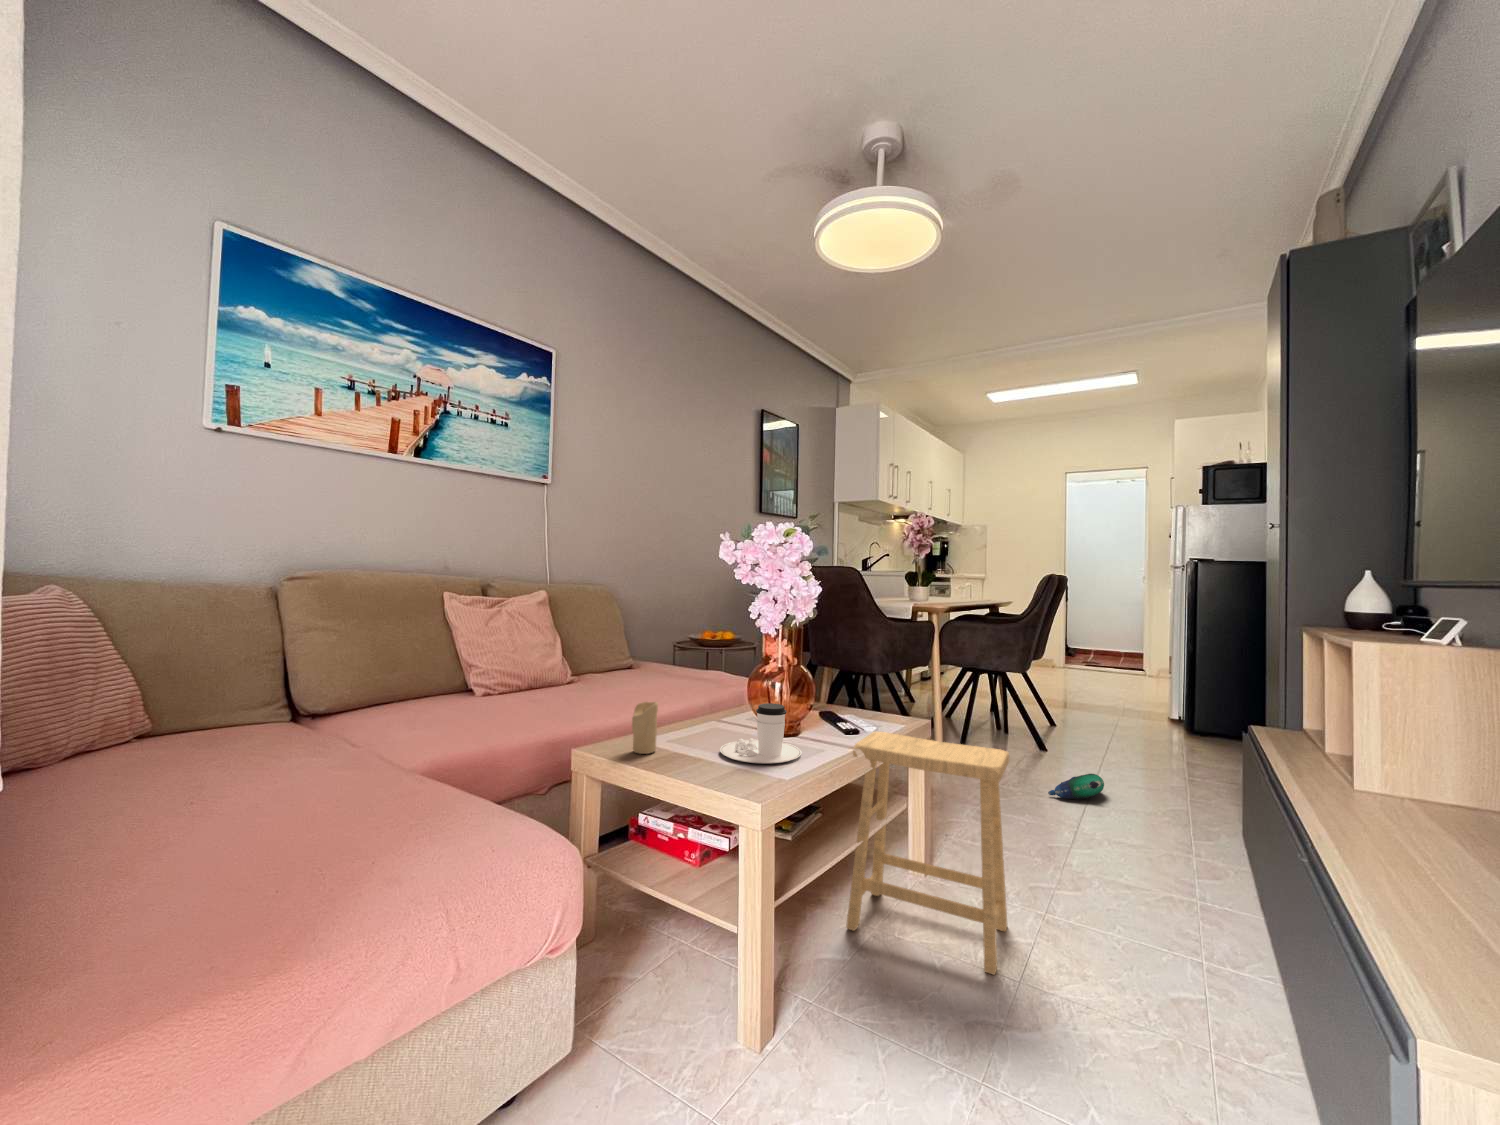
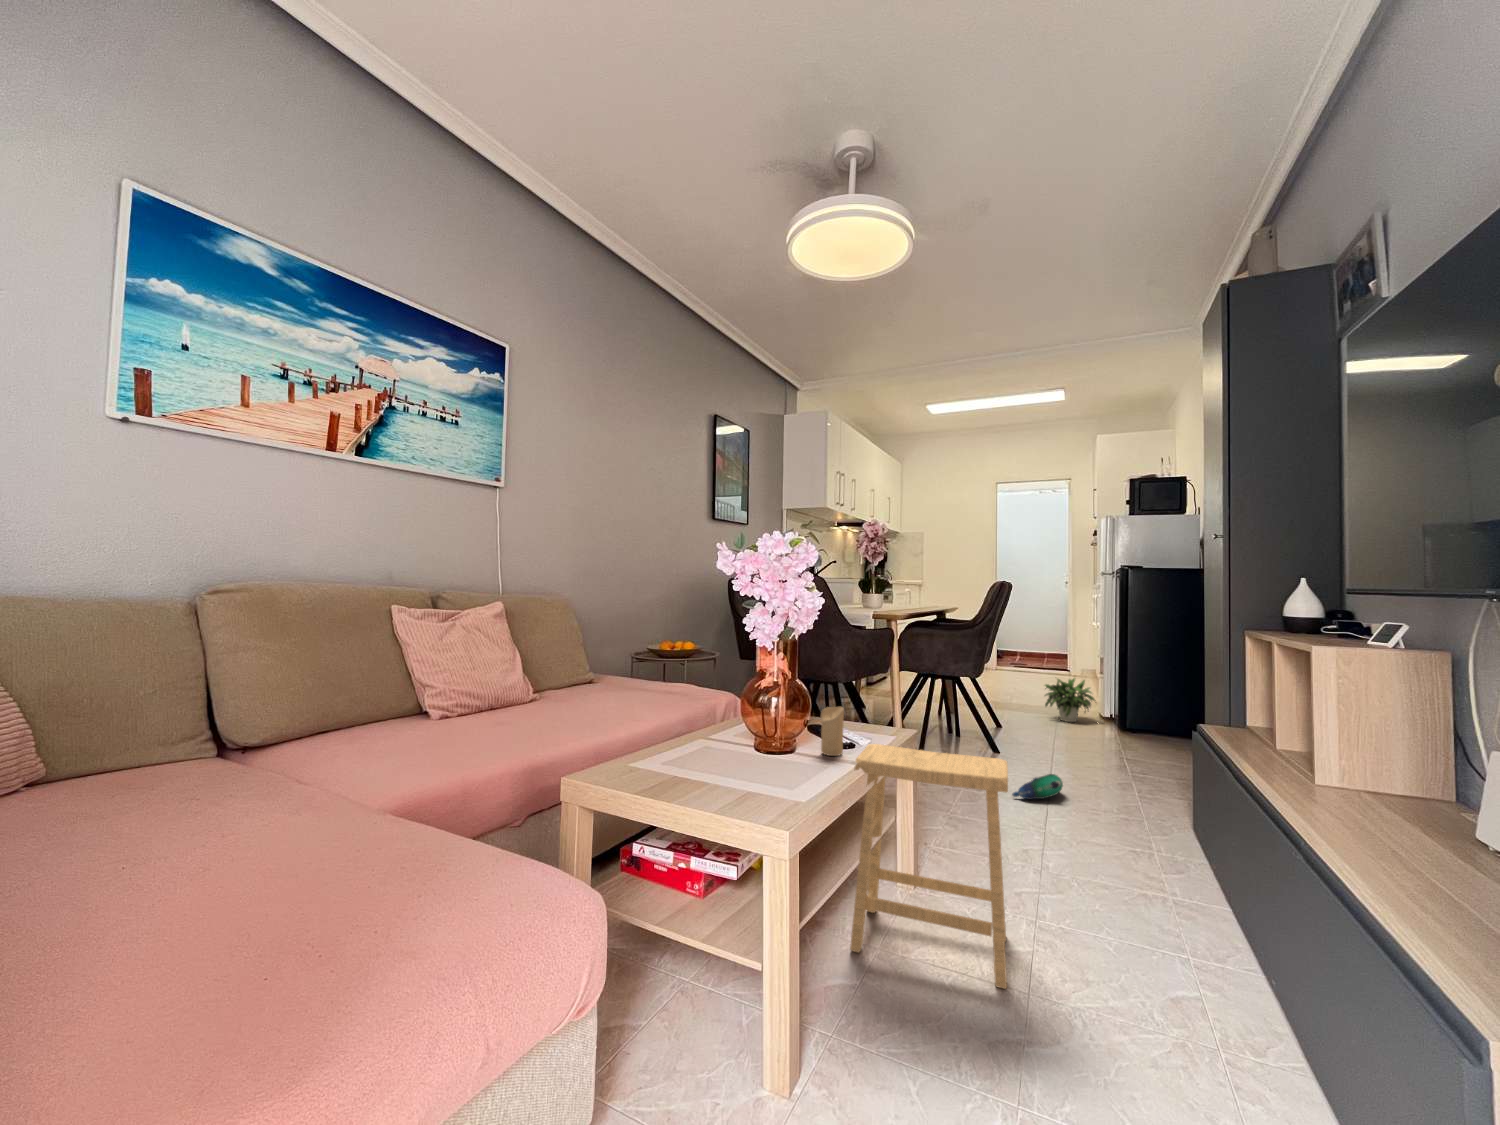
potted plant: none [1105,677,1170,726] -> present [1045,678,1102,722]
candle: present [632,702,658,754] -> present [821,707,844,756]
coffee cup: present [720,703,801,764] -> none [721,720,807,785]

